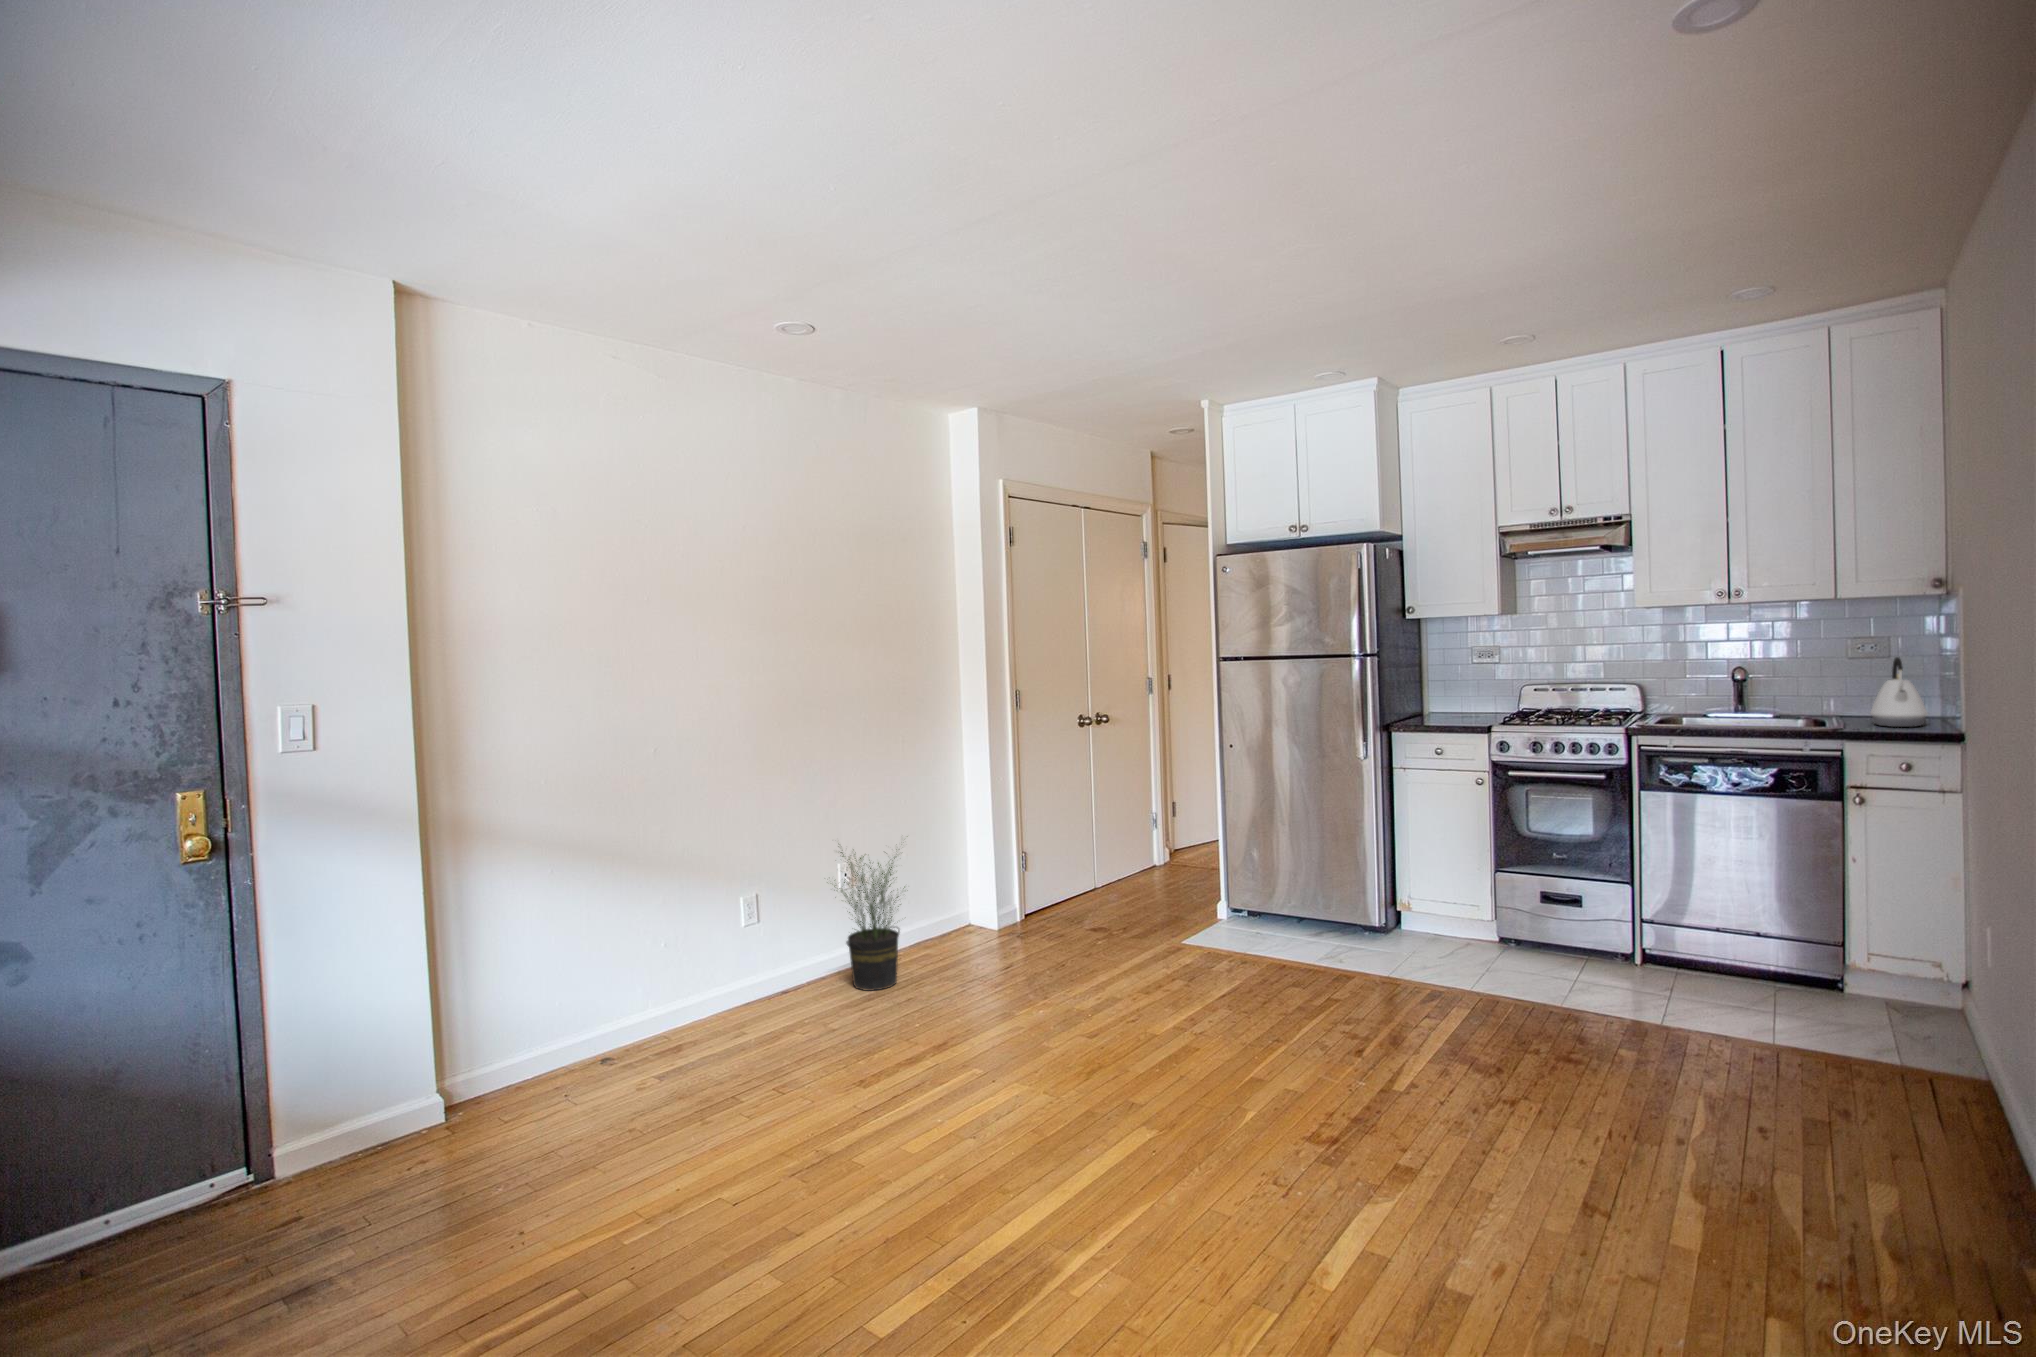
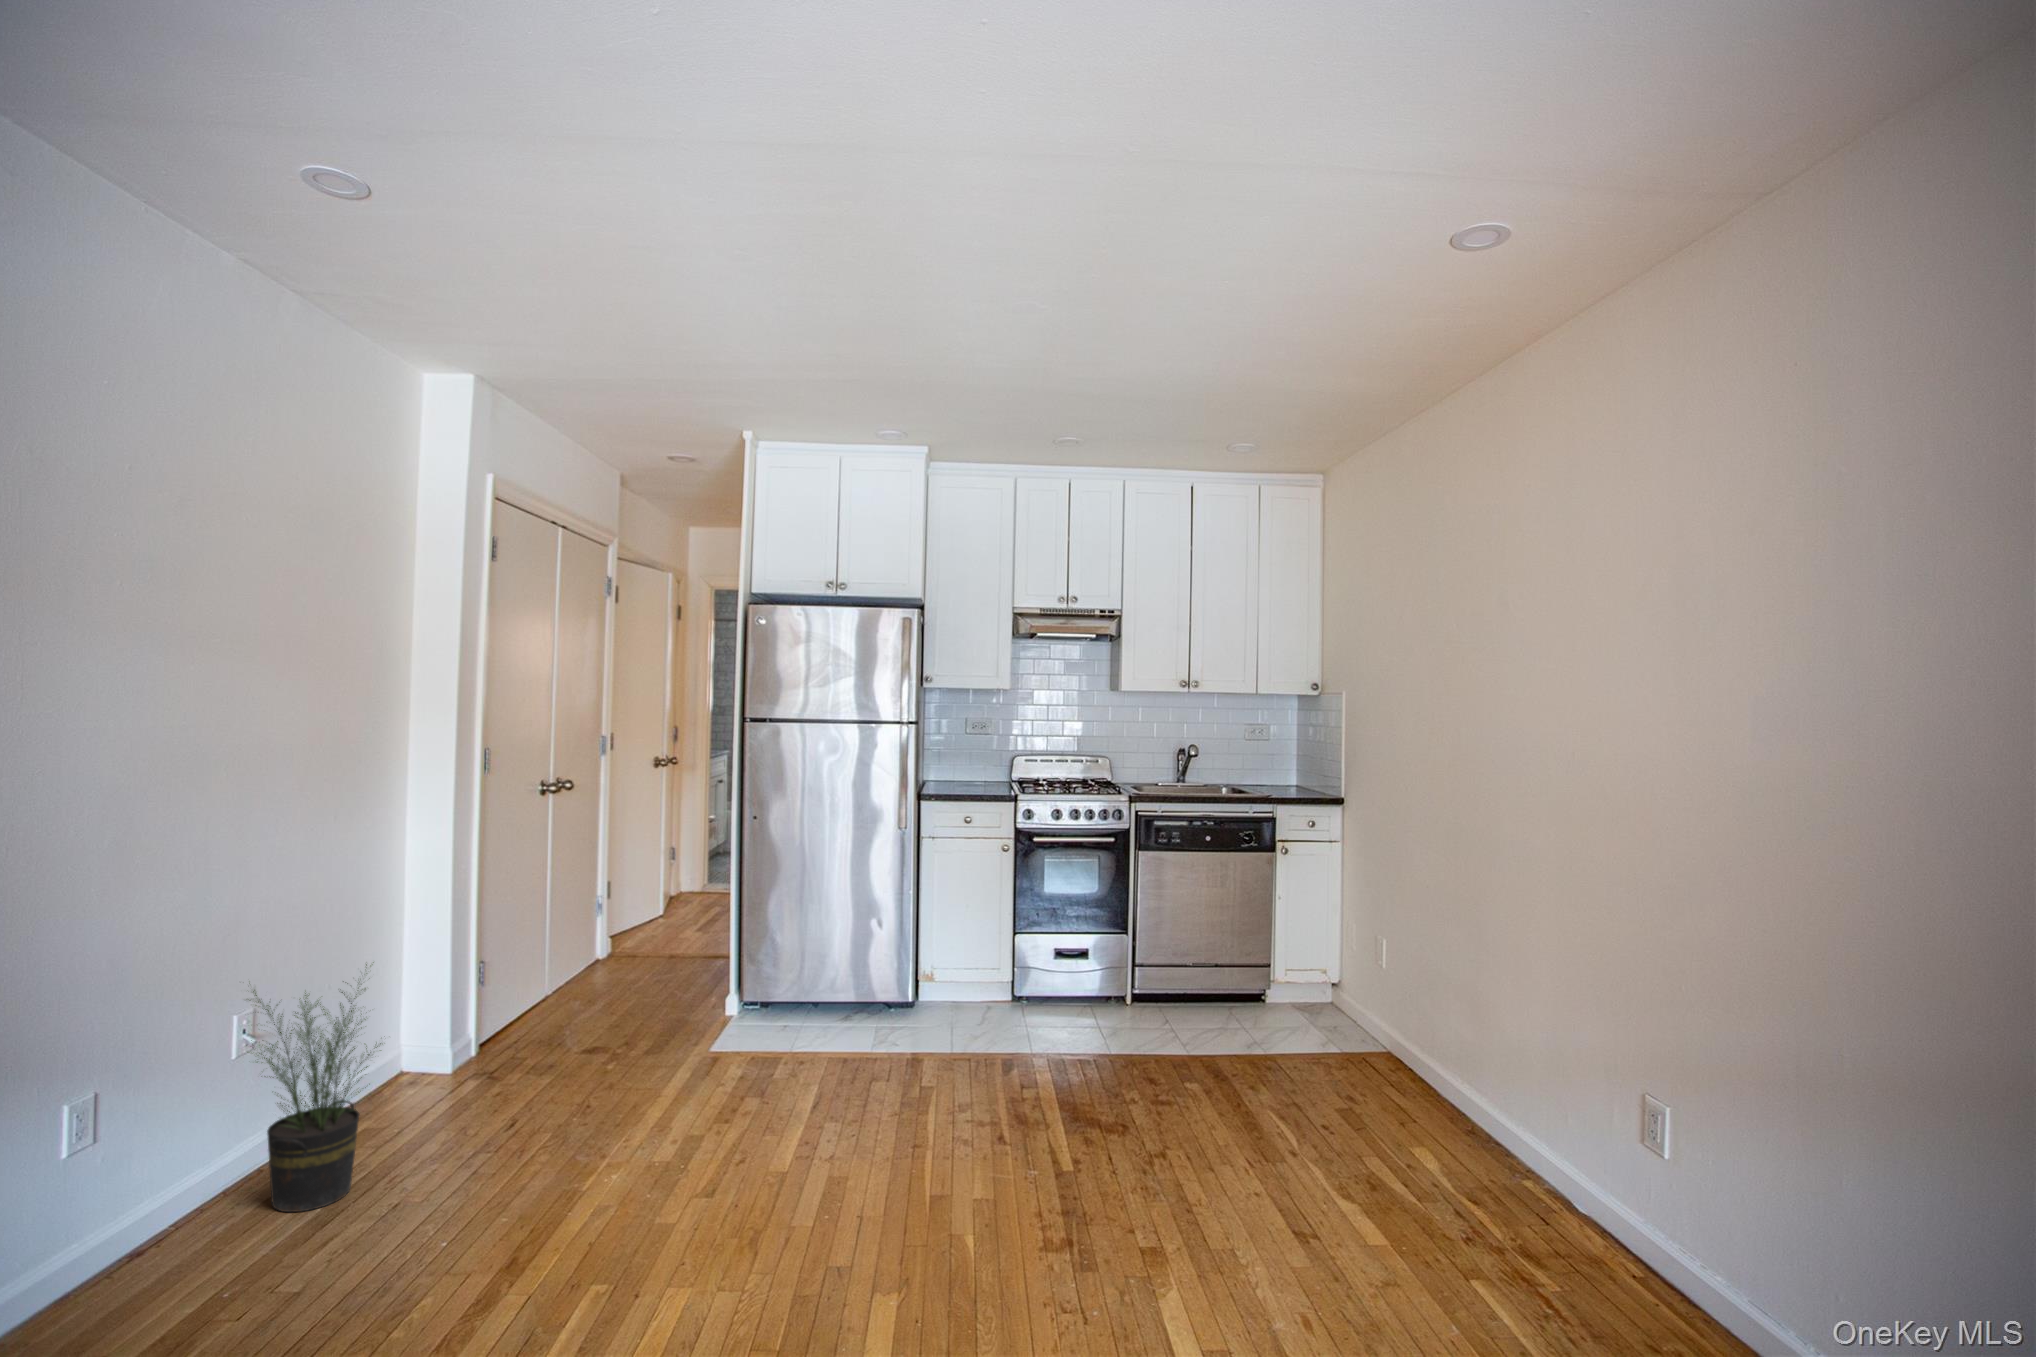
kettle: present [1870,657,1927,727] -> none [1271,740,1305,793]

